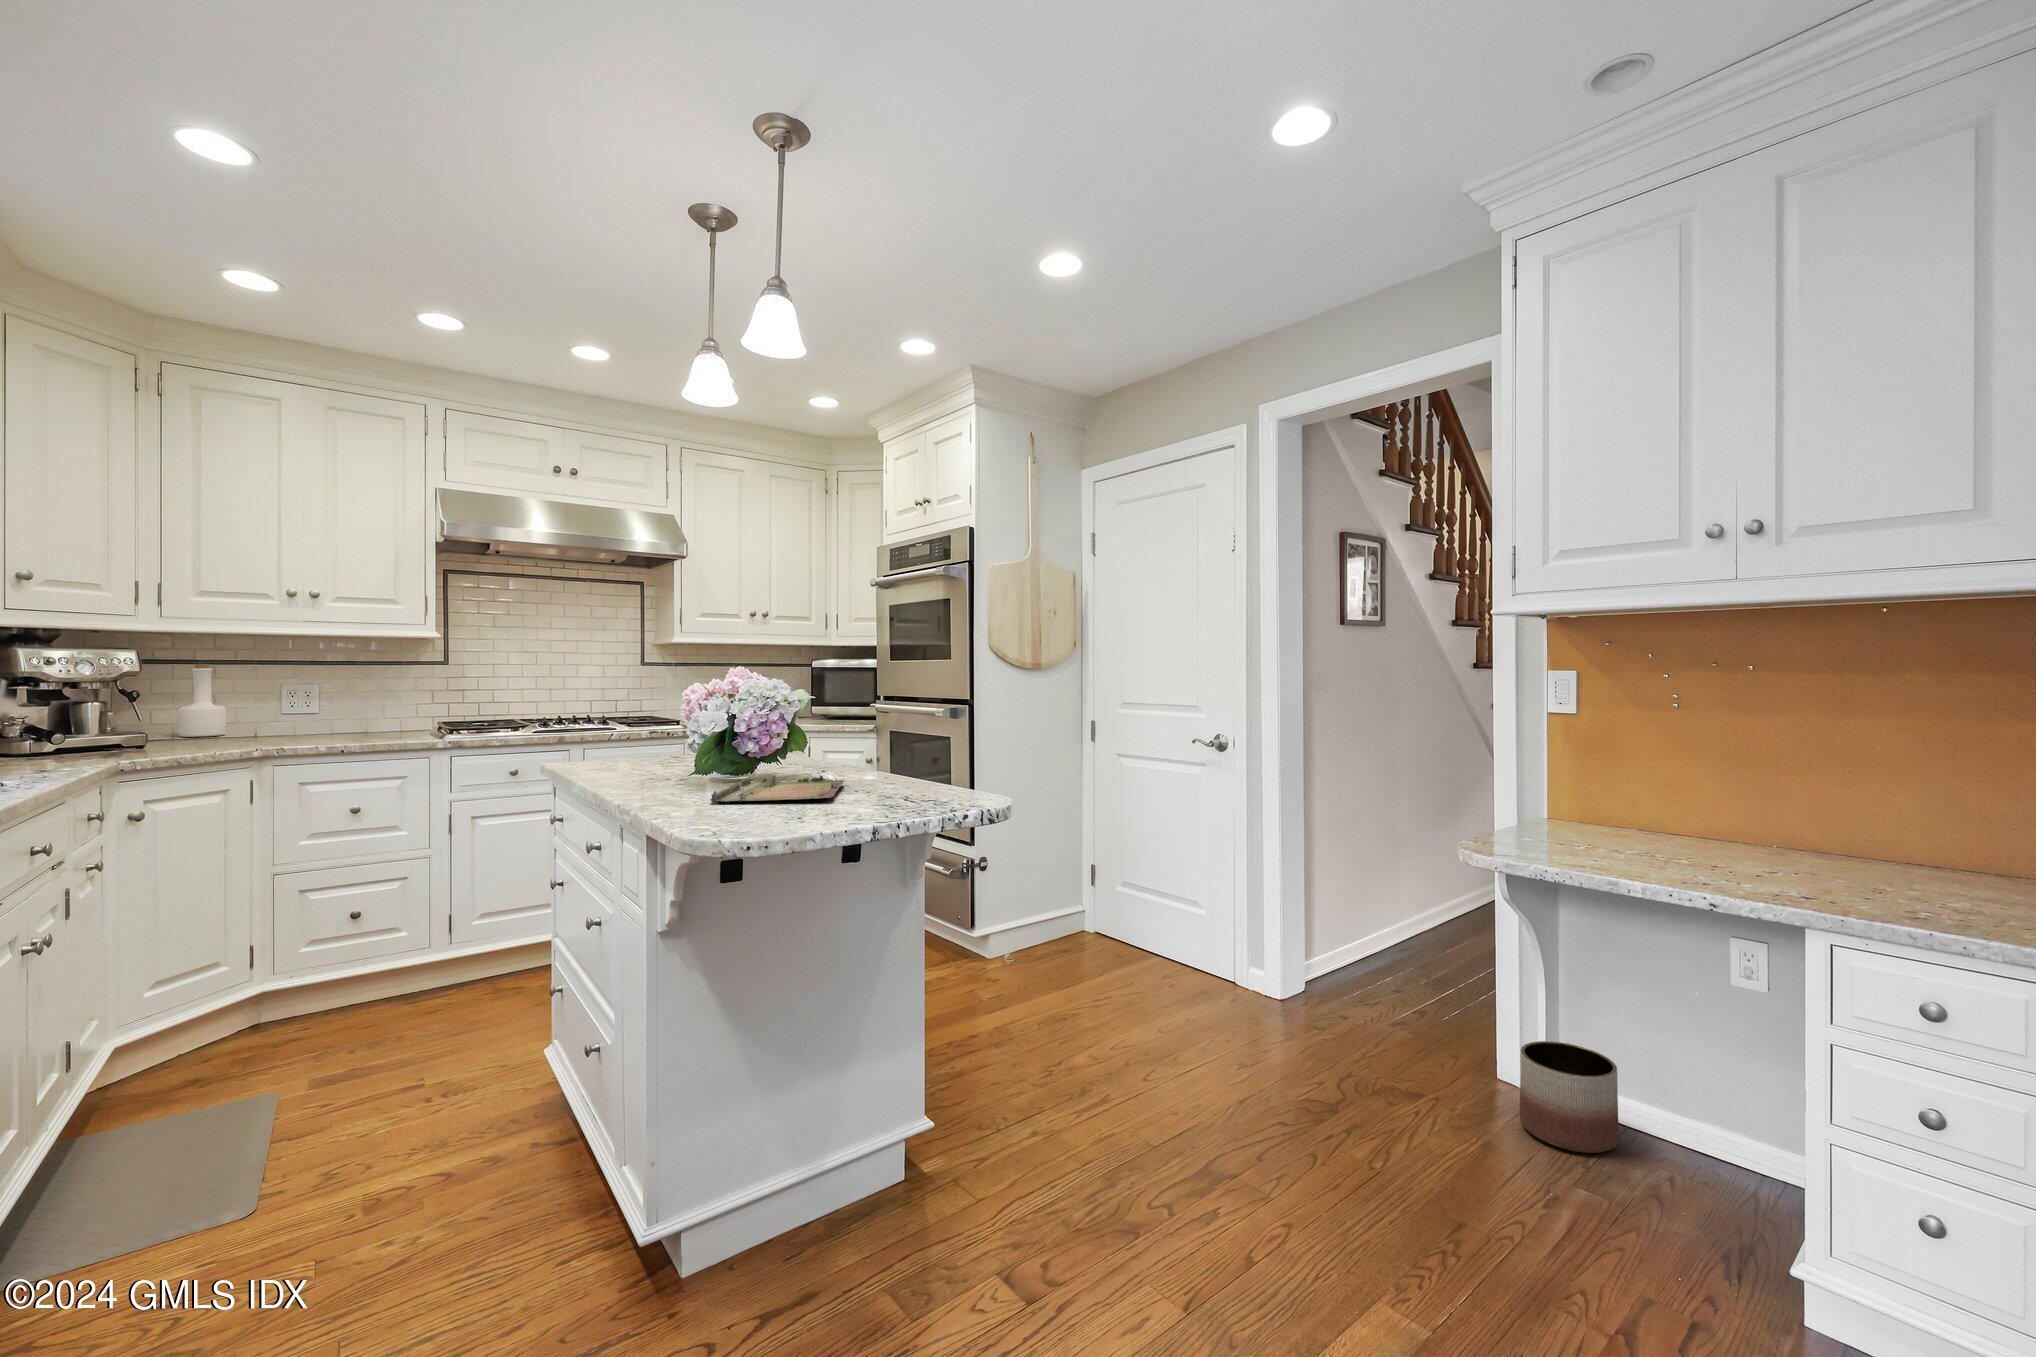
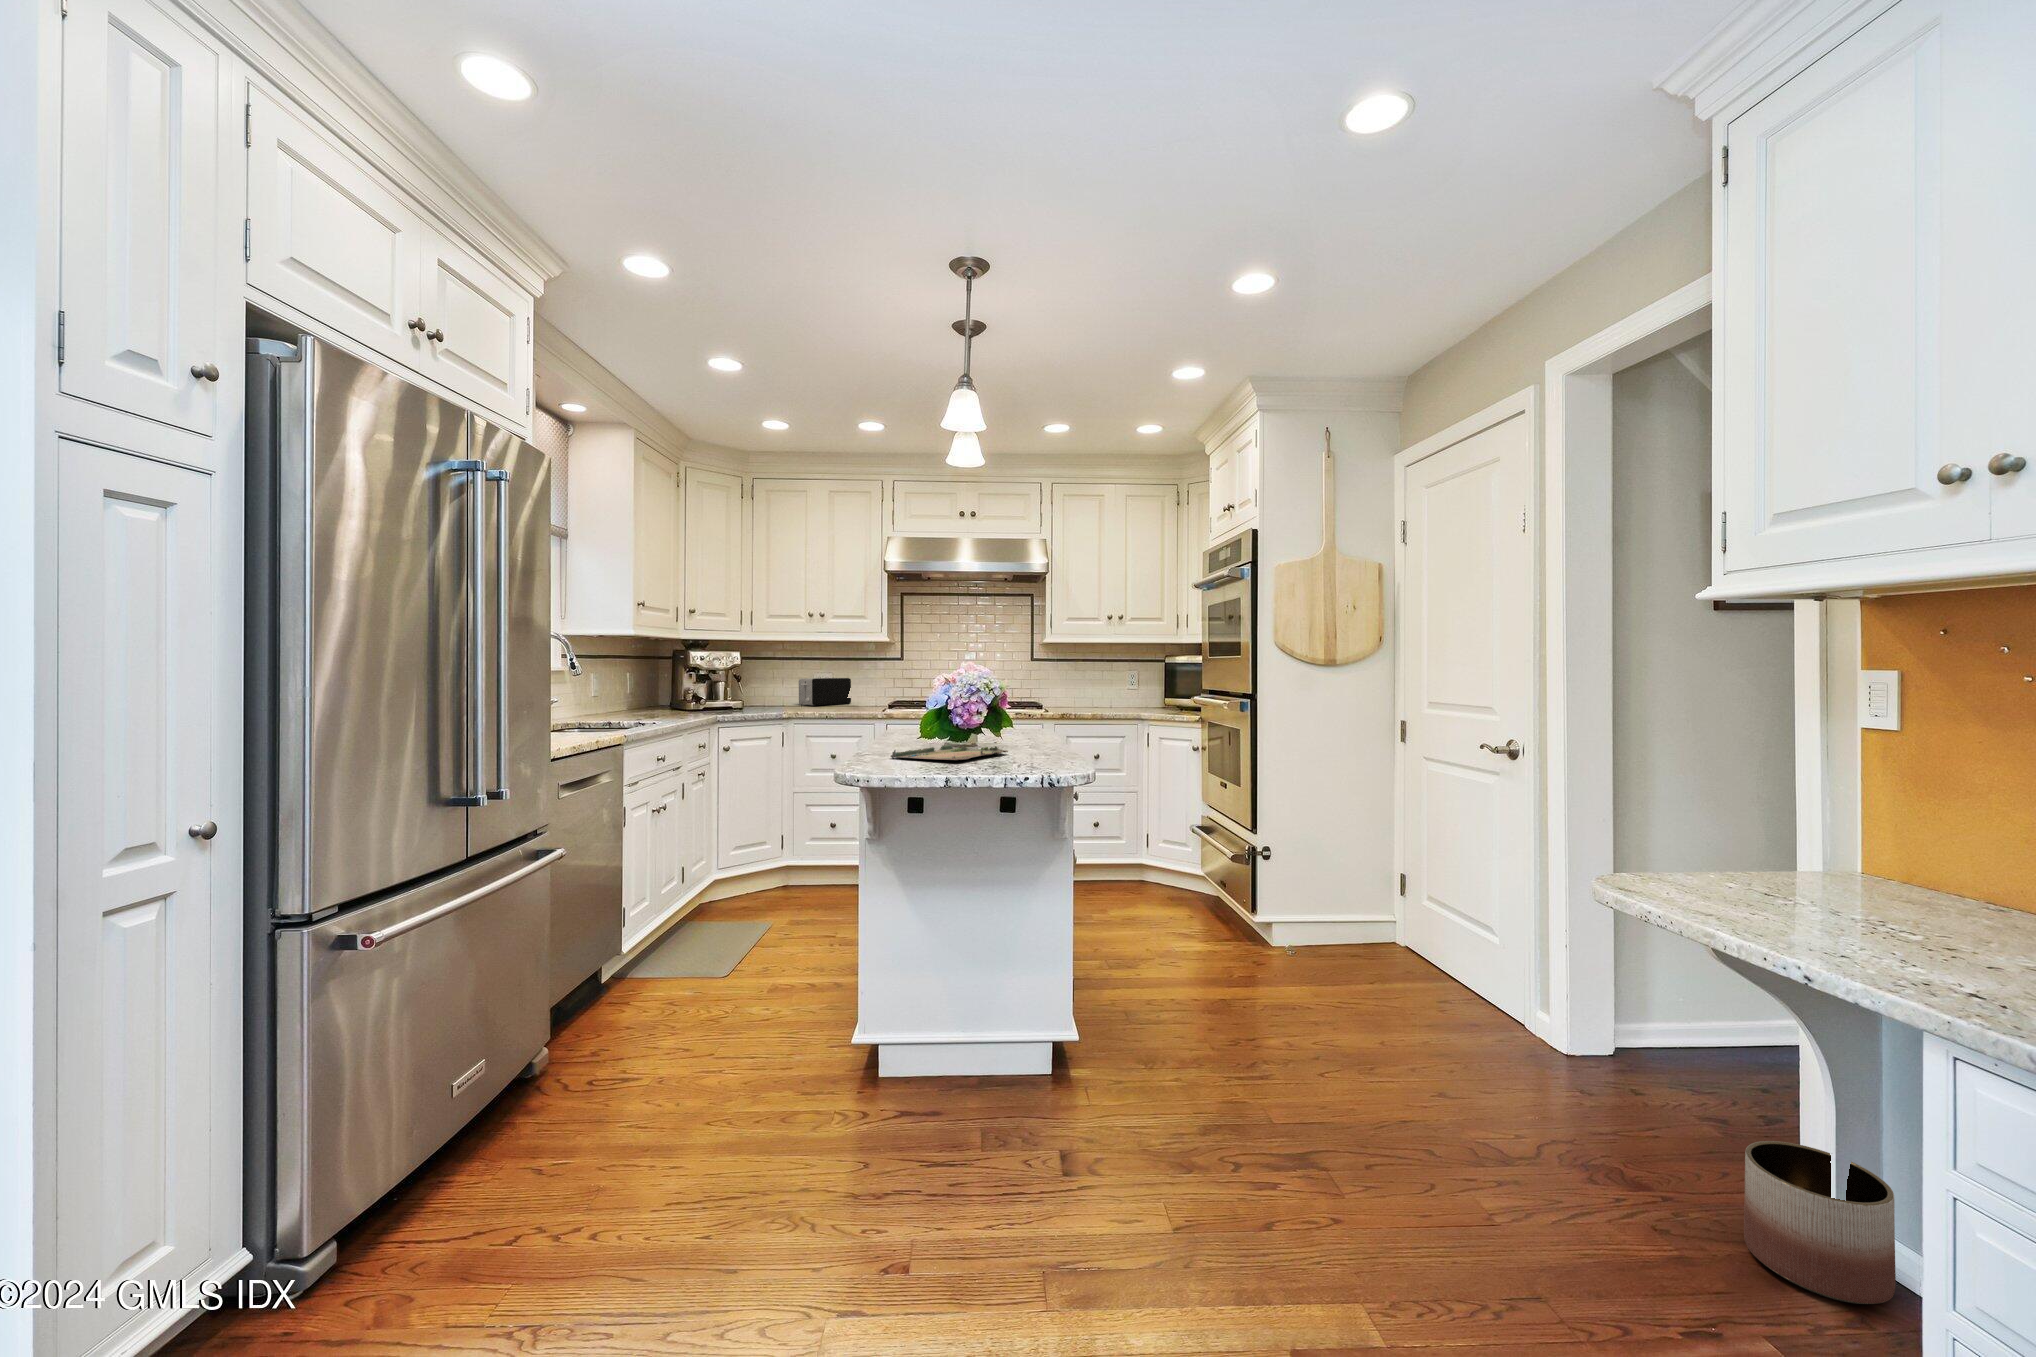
bottle: present [179,664,226,737] -> none [764,661,786,706]
toaster: none [253,690,354,733] -> present [799,678,851,705]

